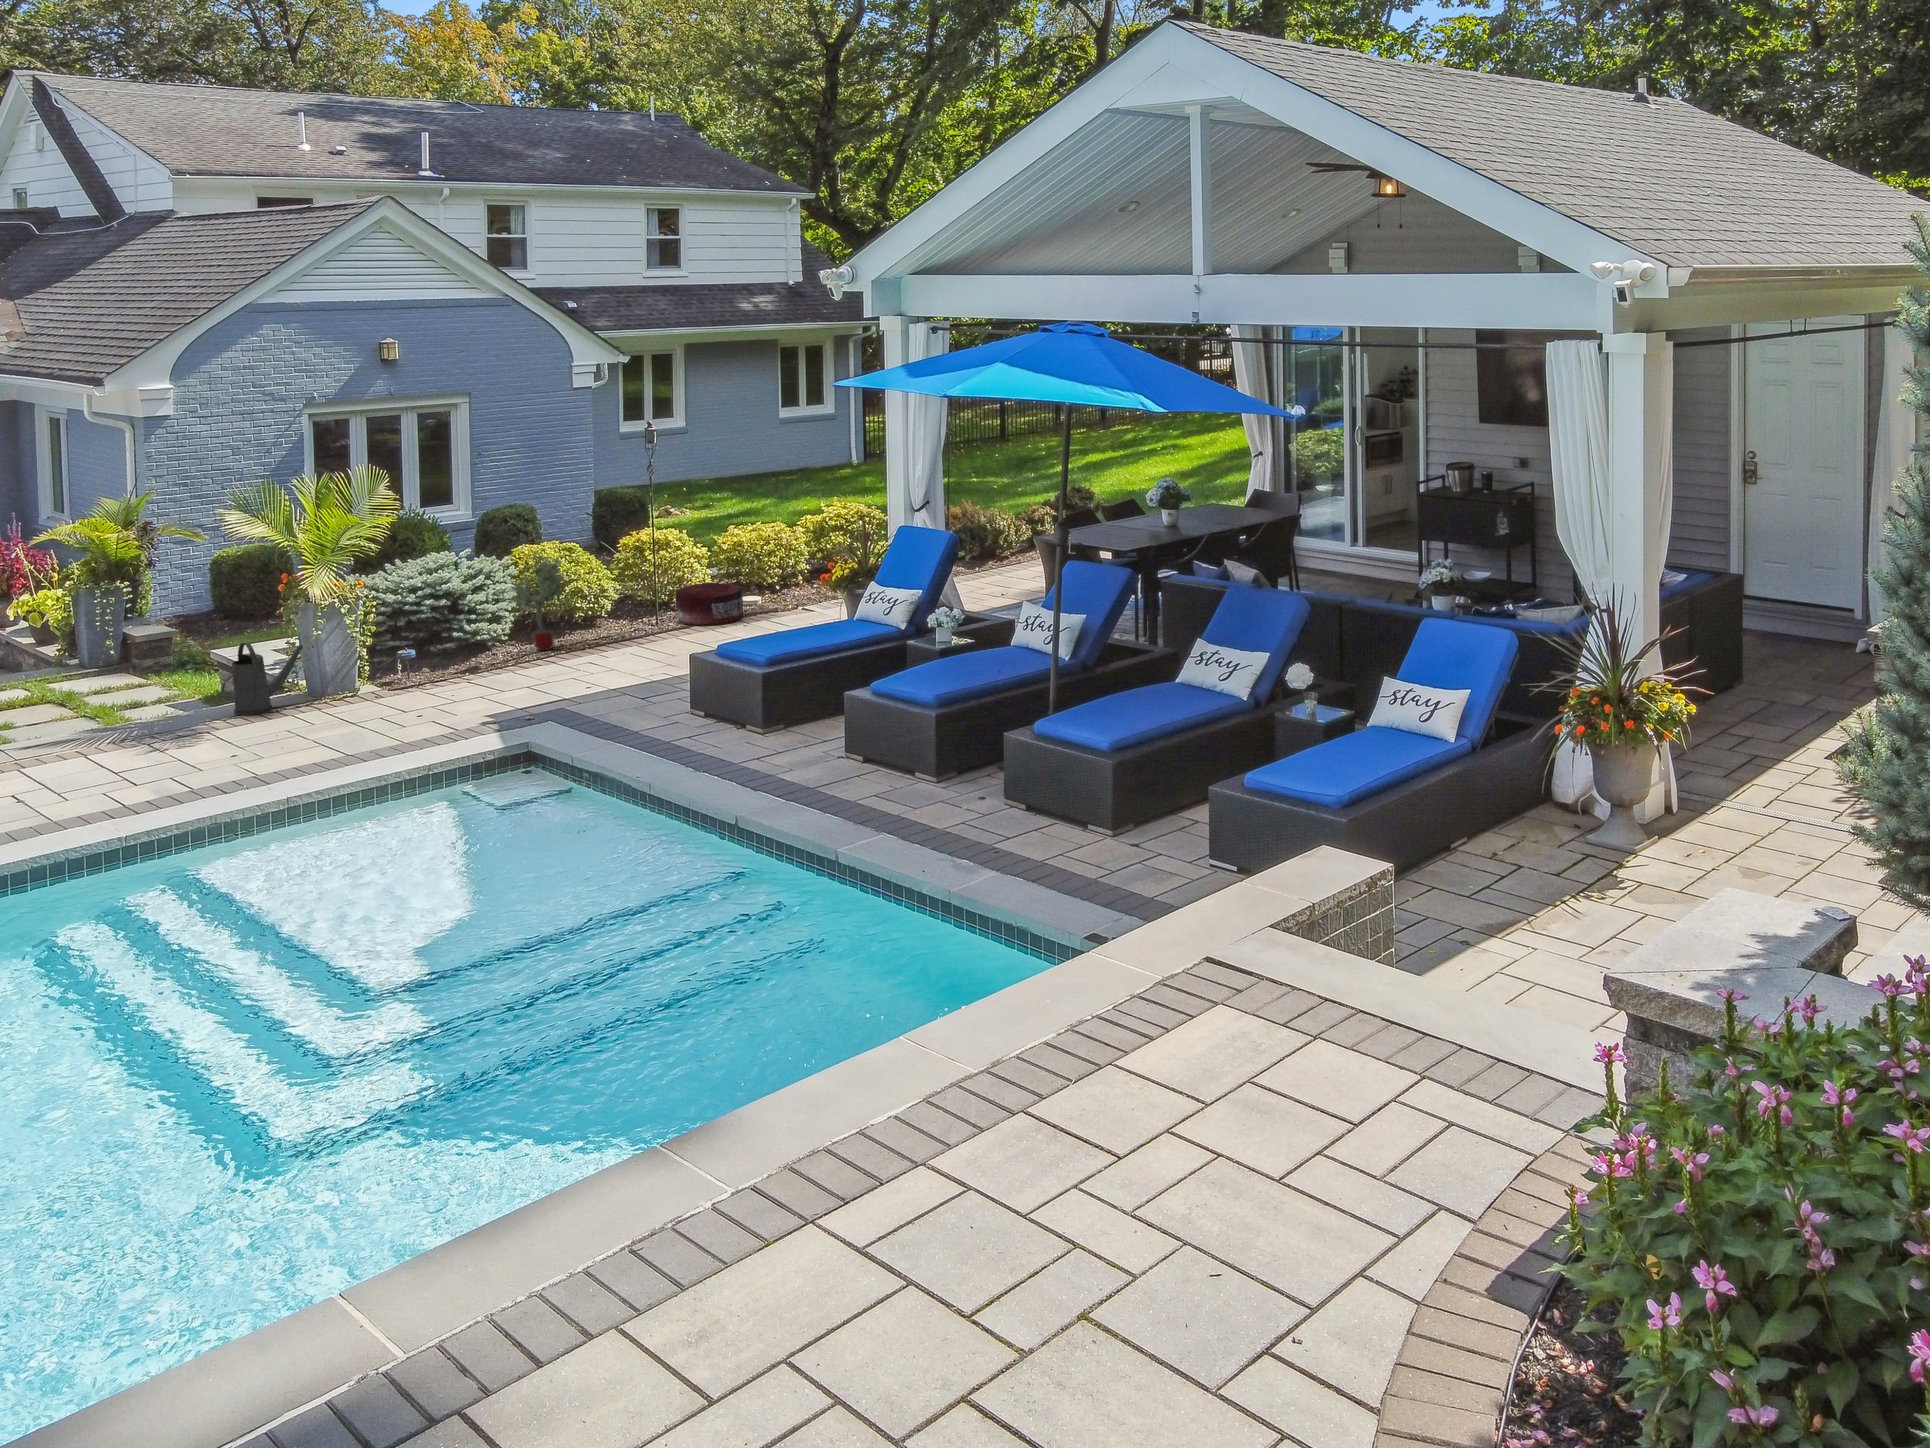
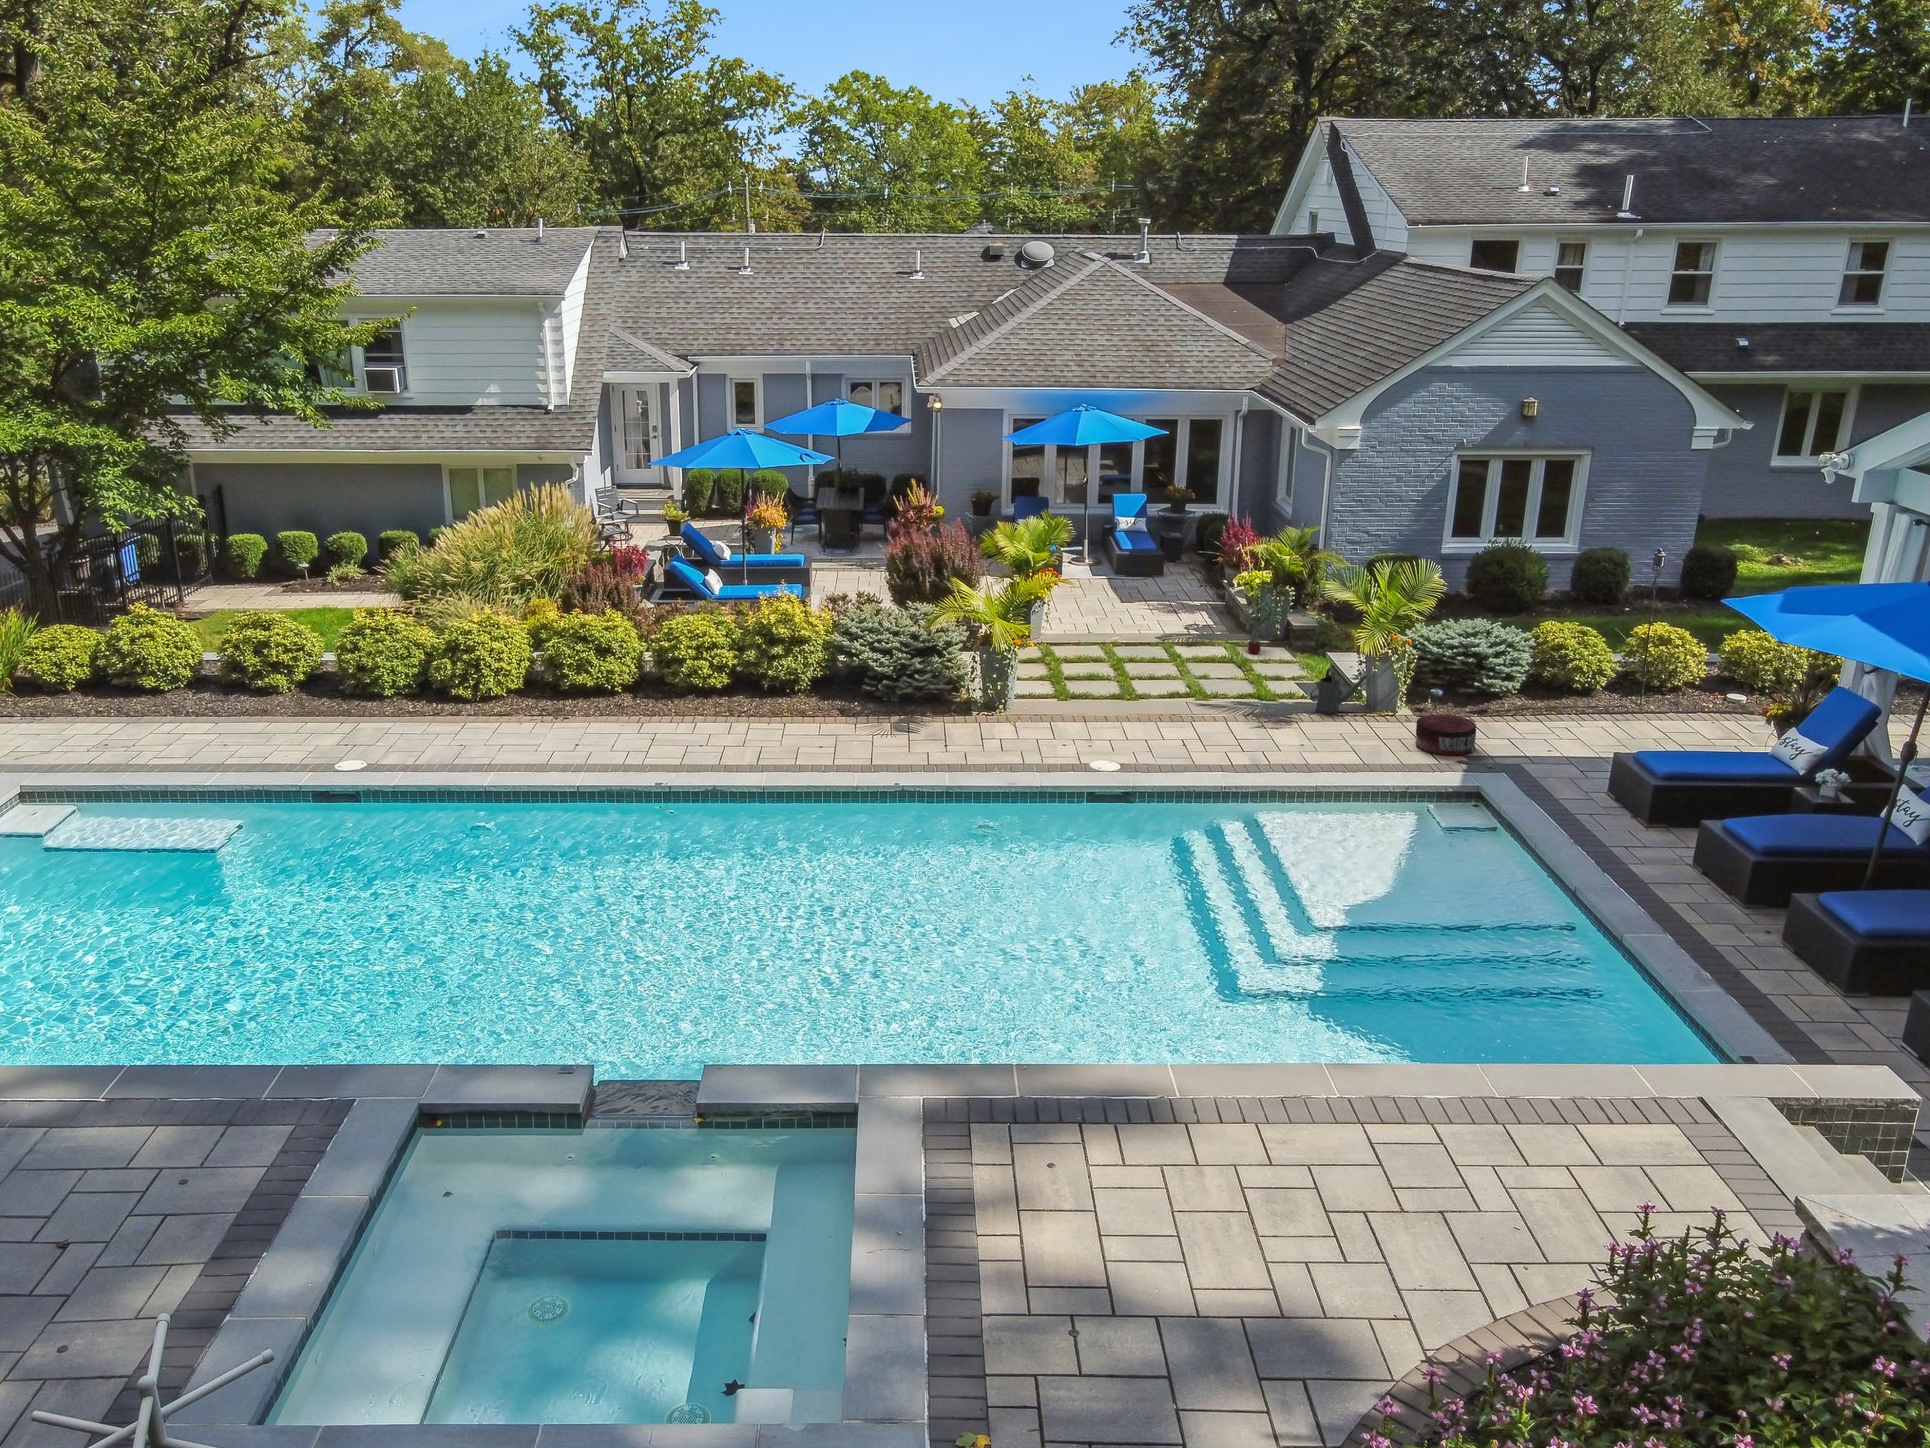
potted tree: present [509,551,565,651] -> present [1243,593,1280,654]
pouf: present [675,582,744,626] -> present [1415,714,1476,756]

